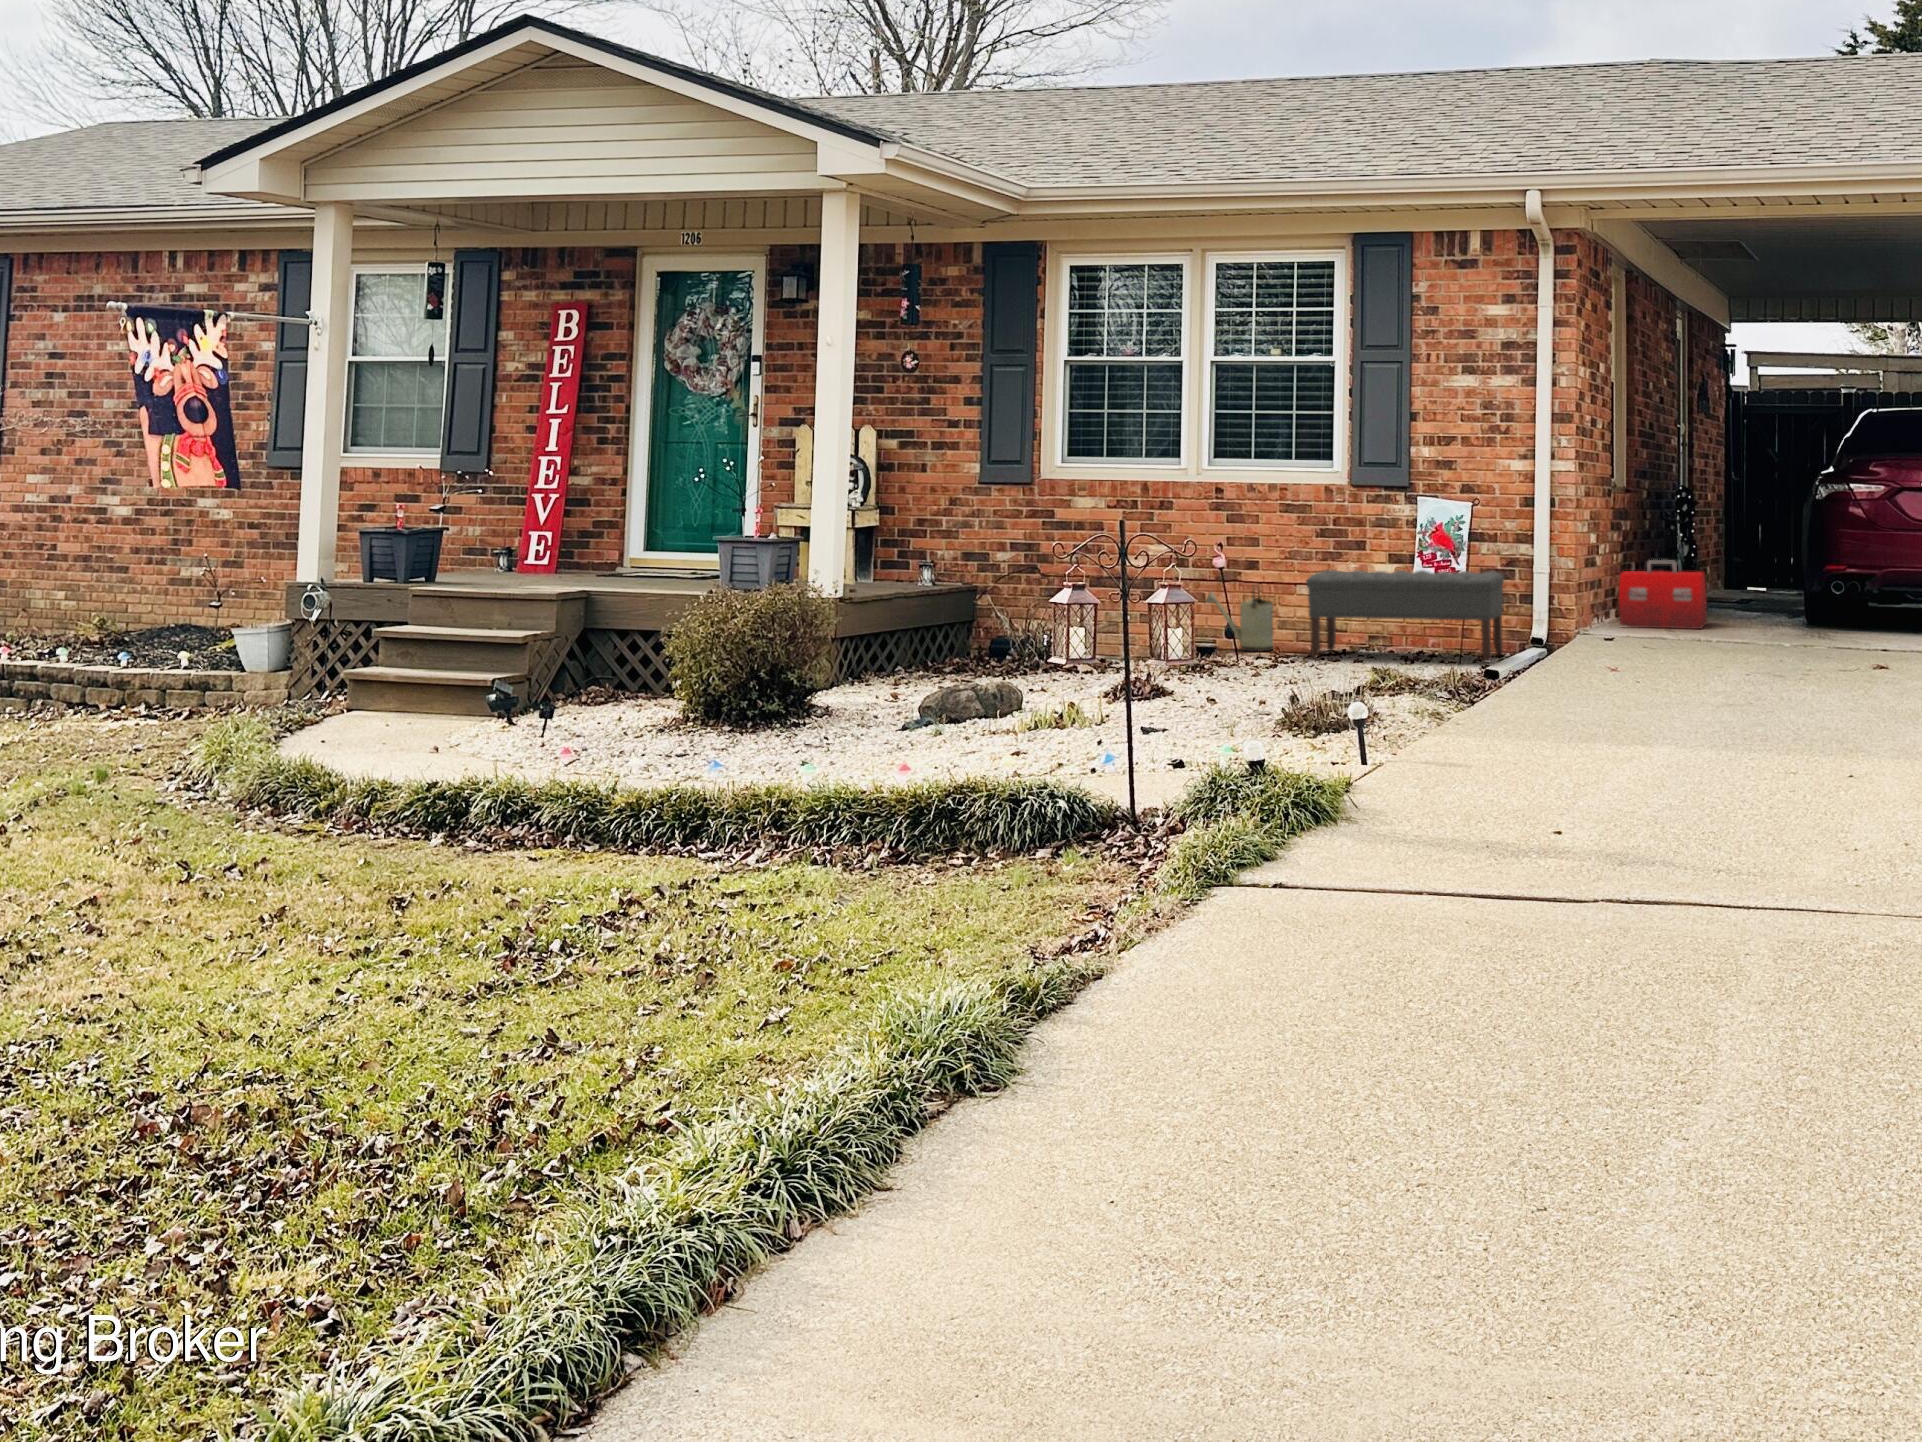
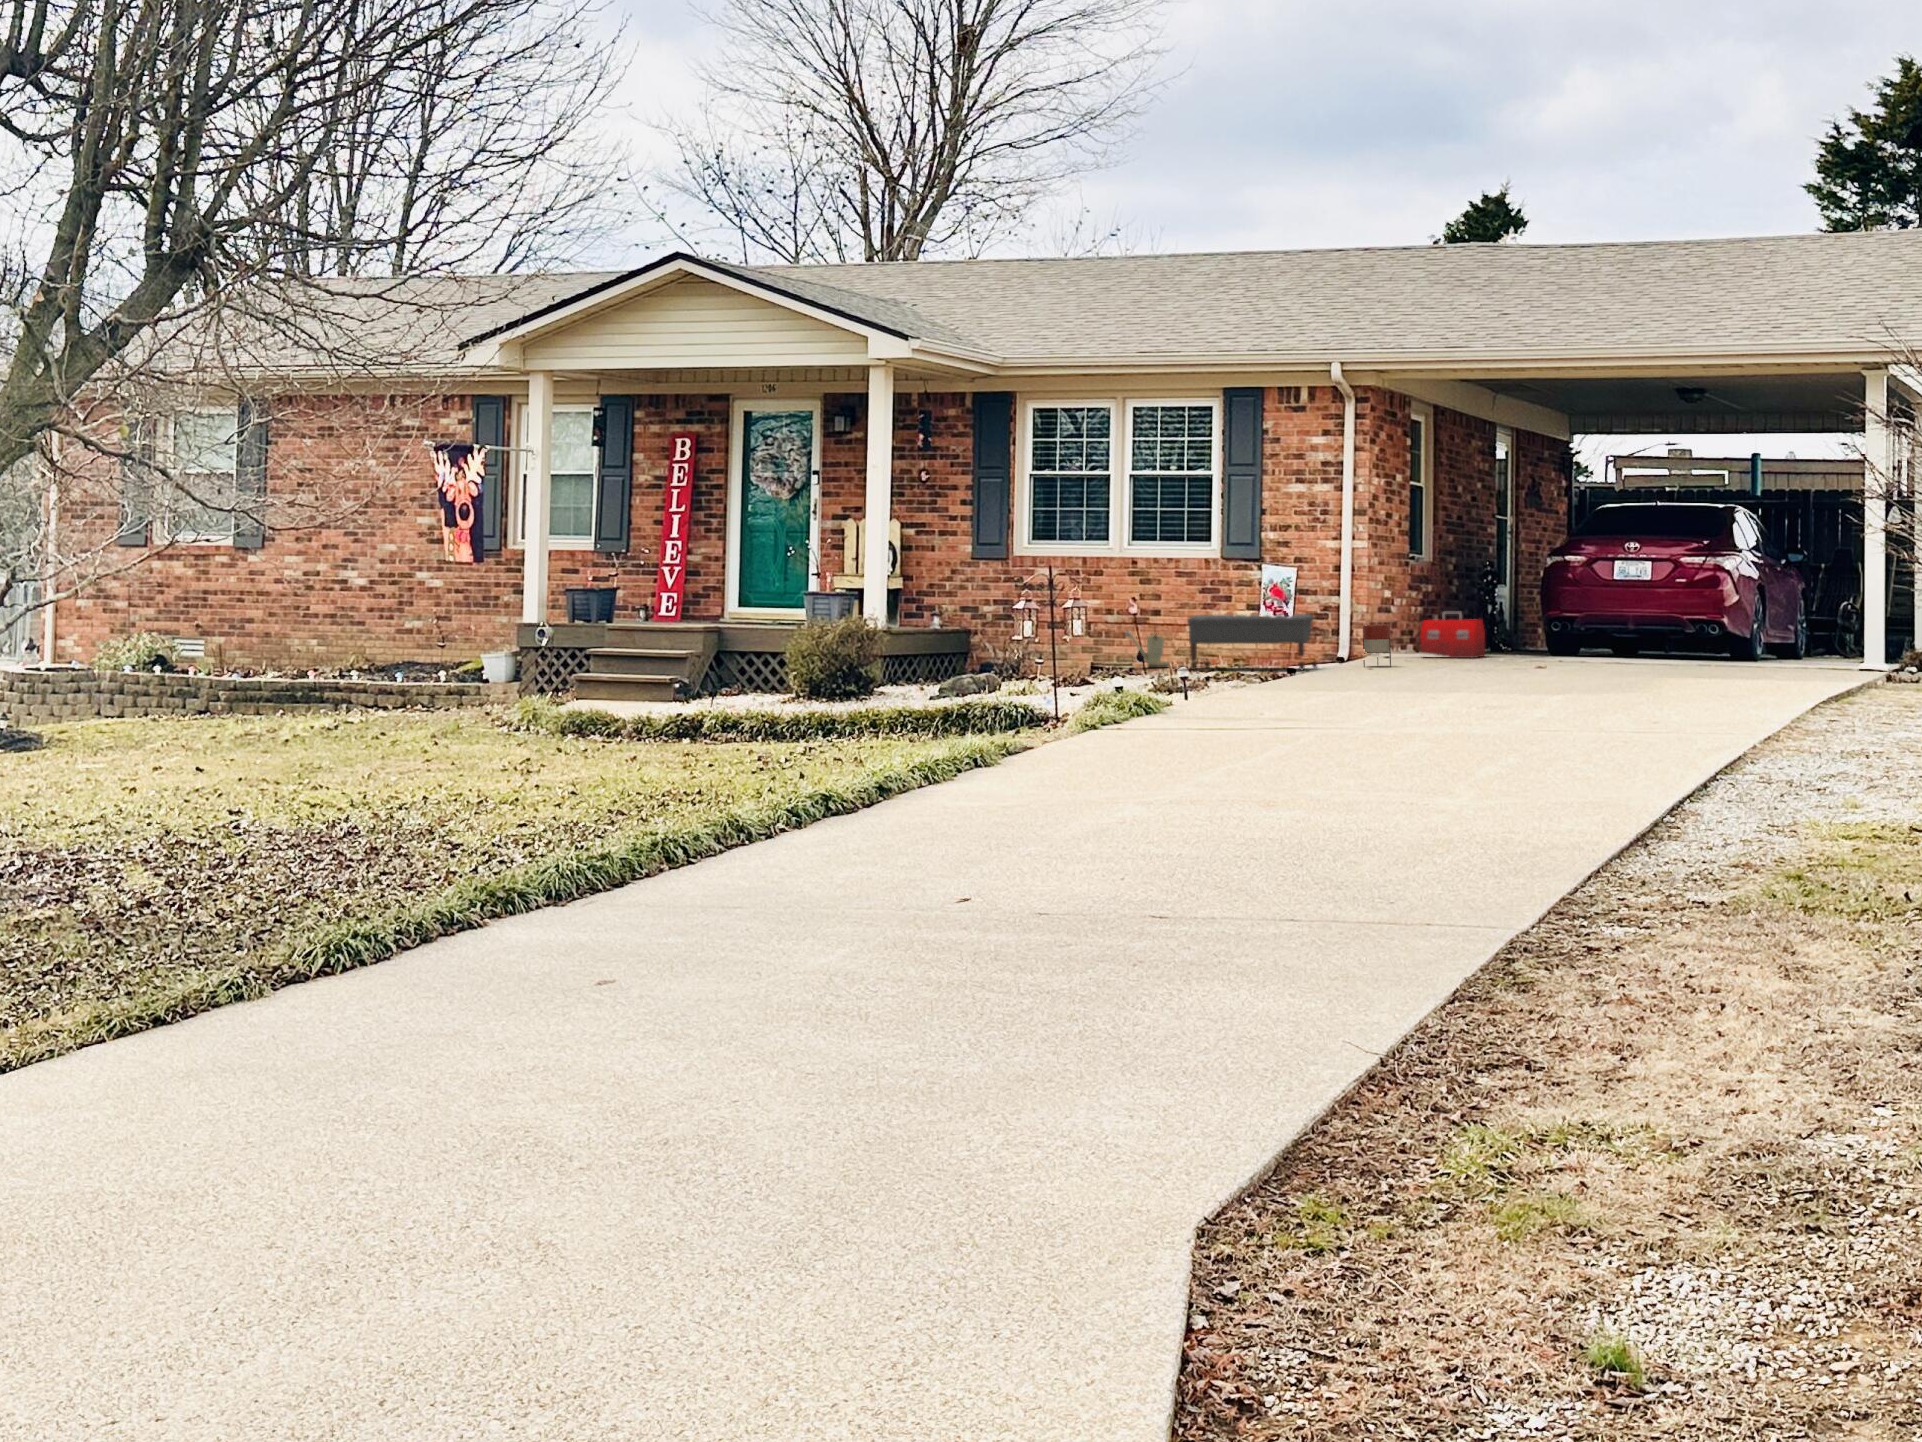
planter: none [1566,587,1611,652] -> present [1363,624,1391,667]

